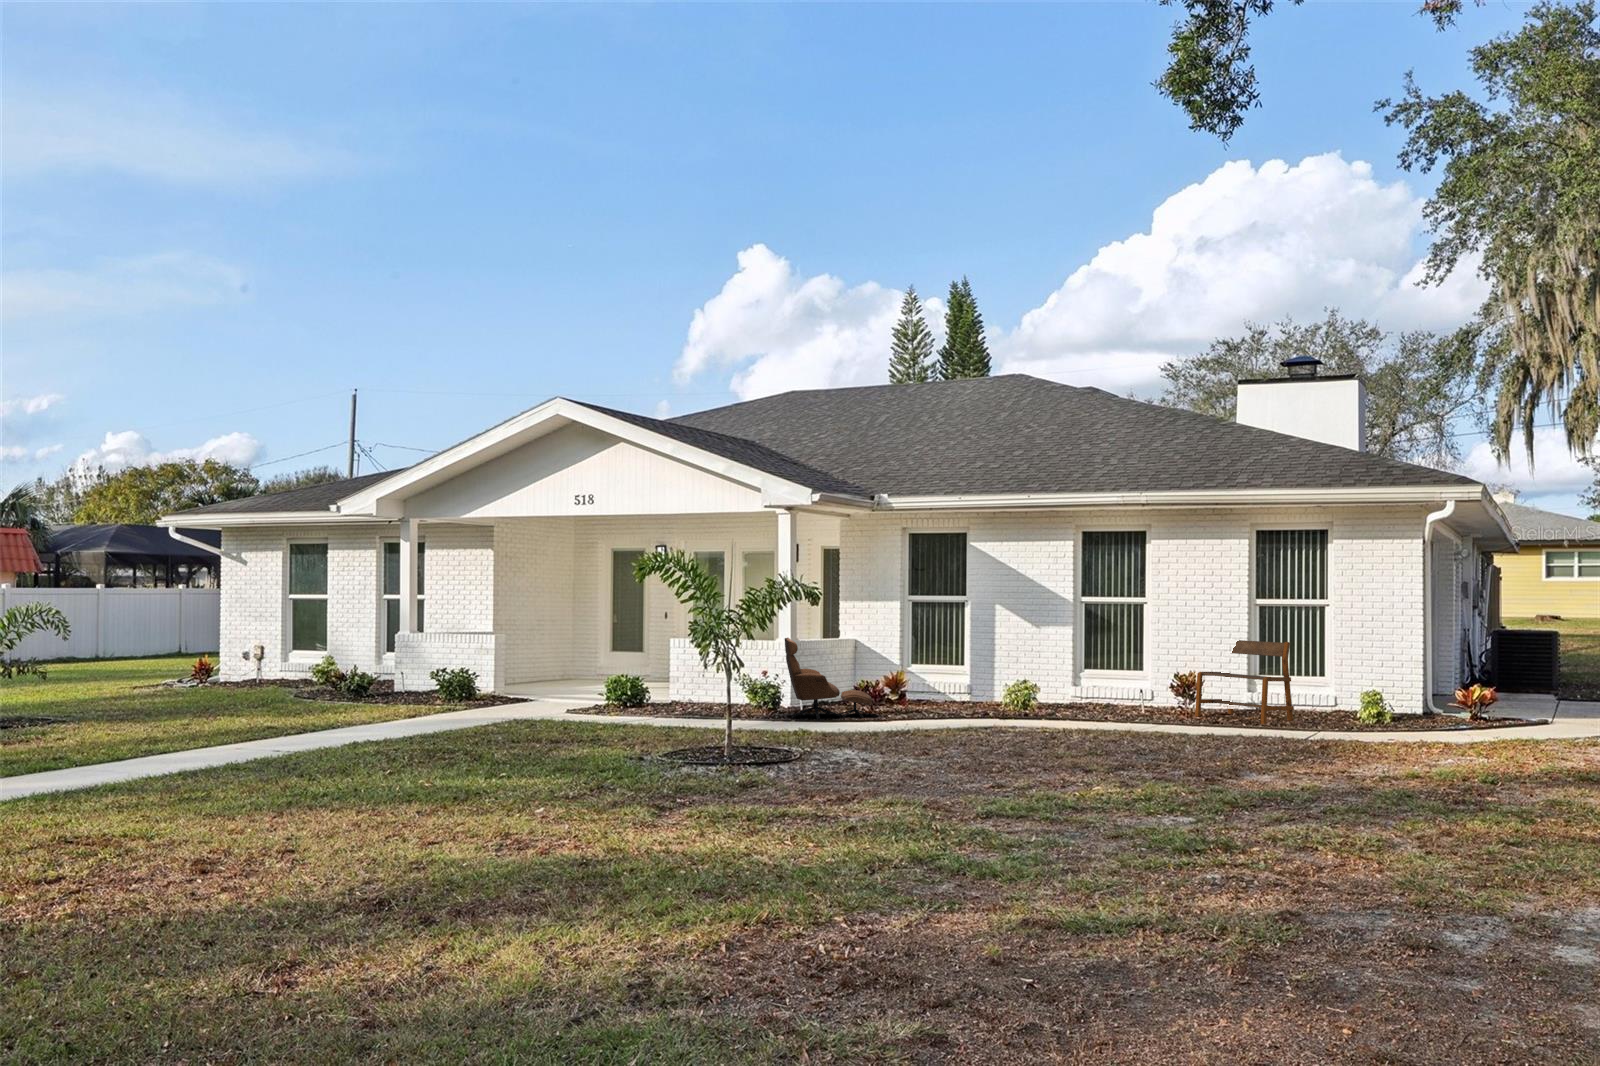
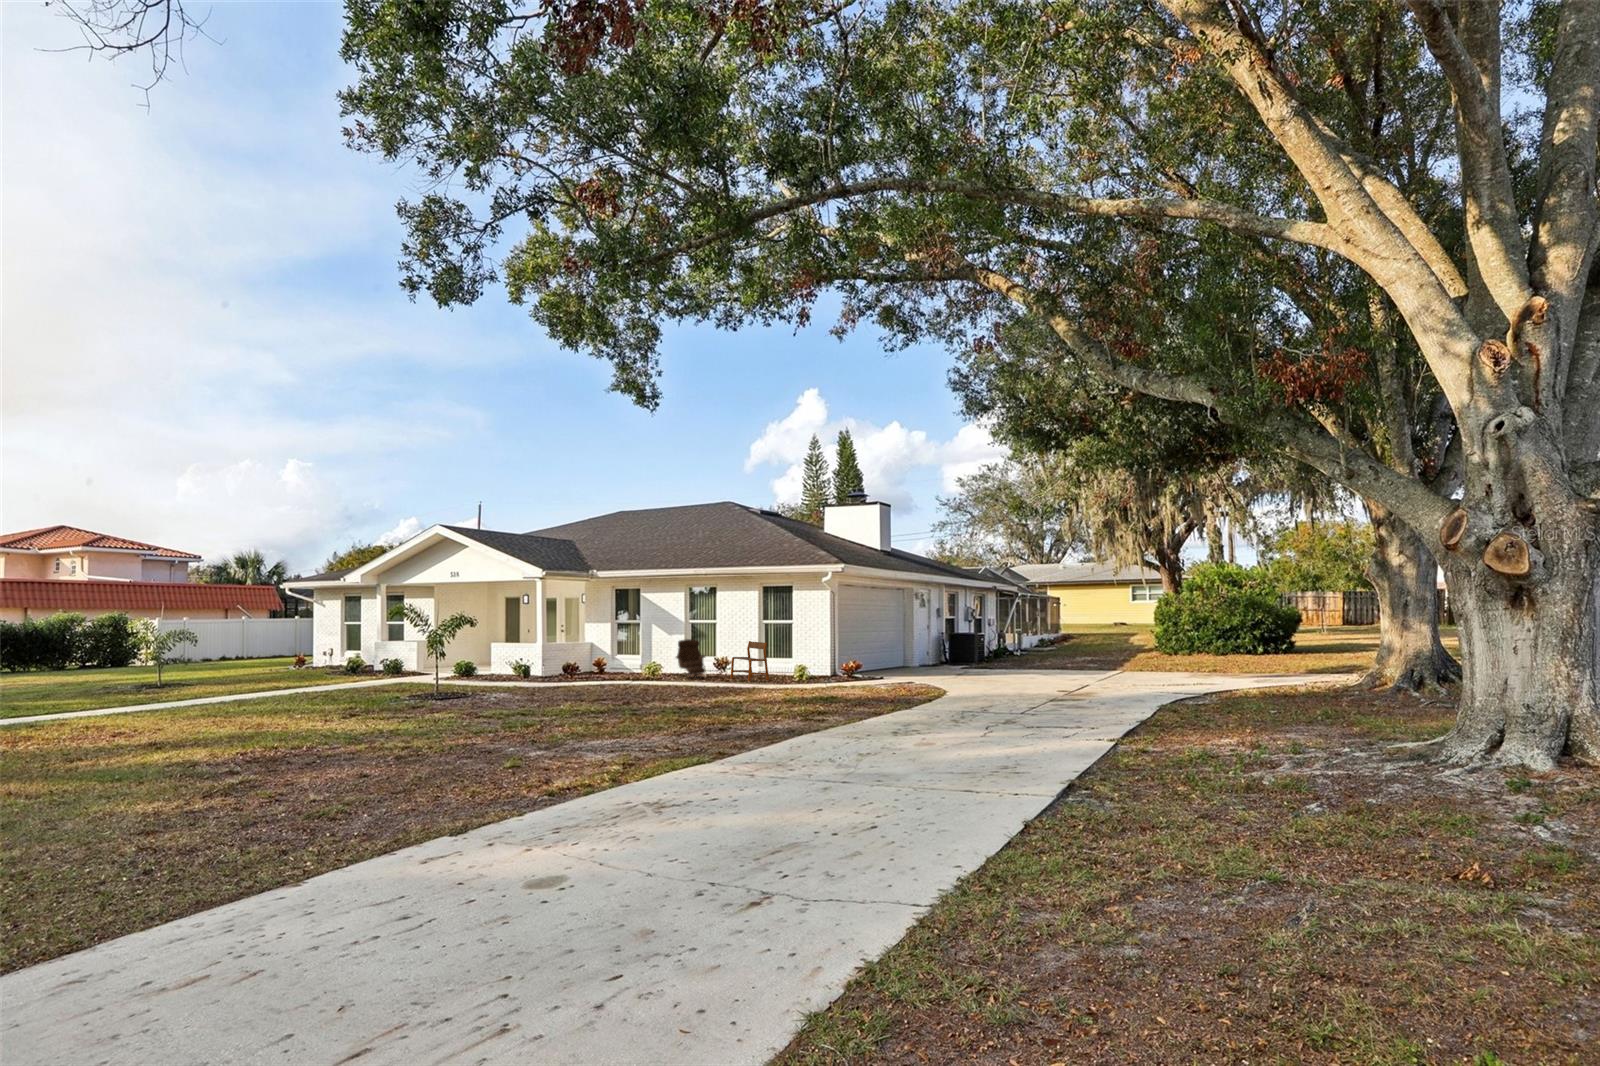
lounge chair: present [785,638,872,719] -> present [676,639,705,679]

